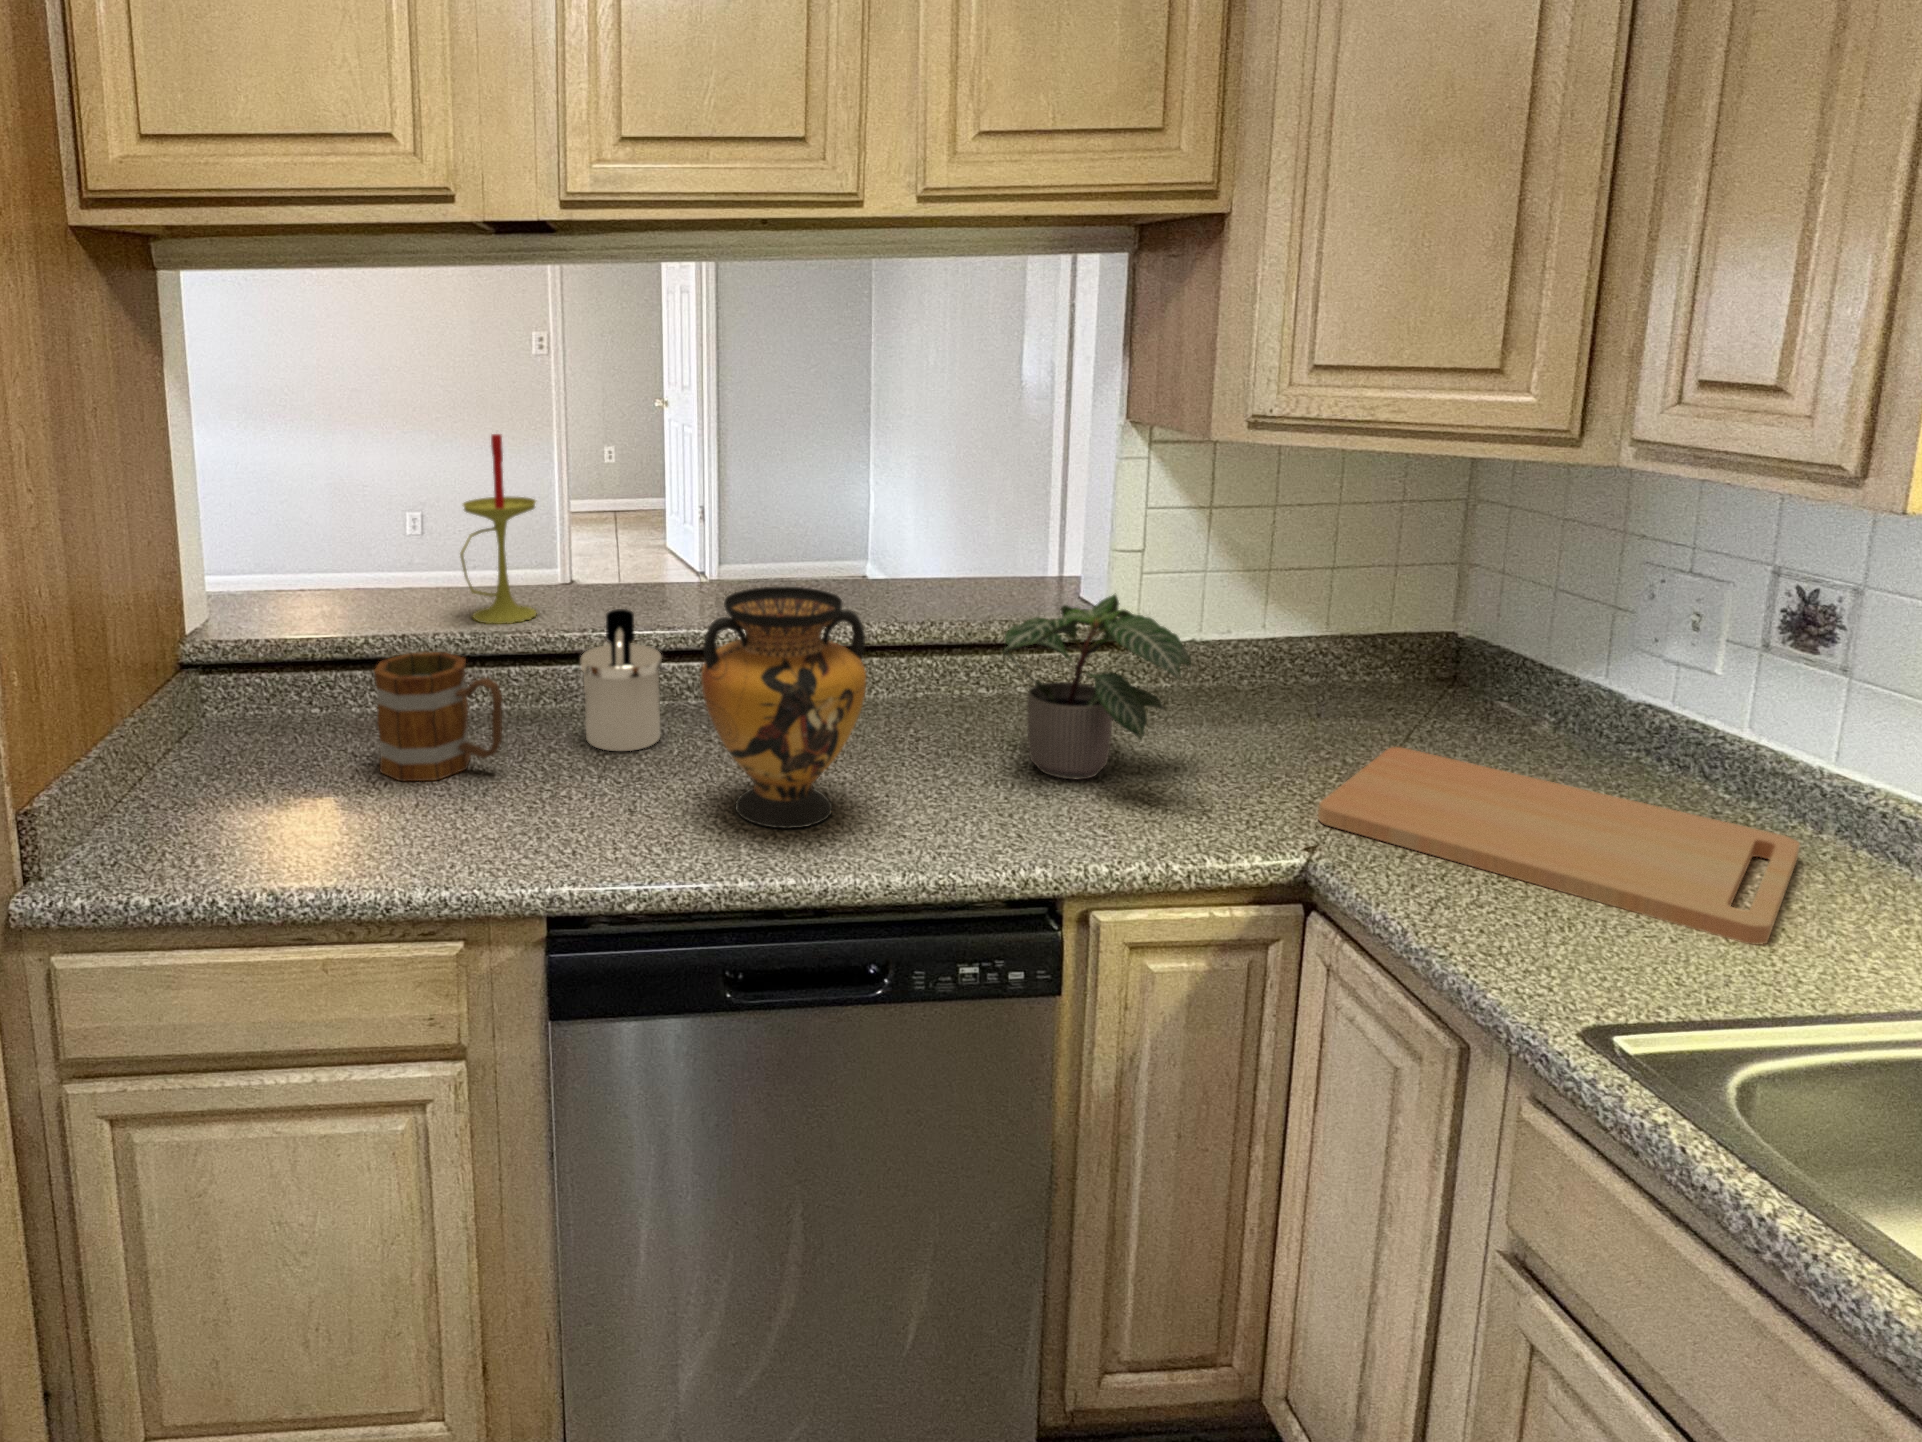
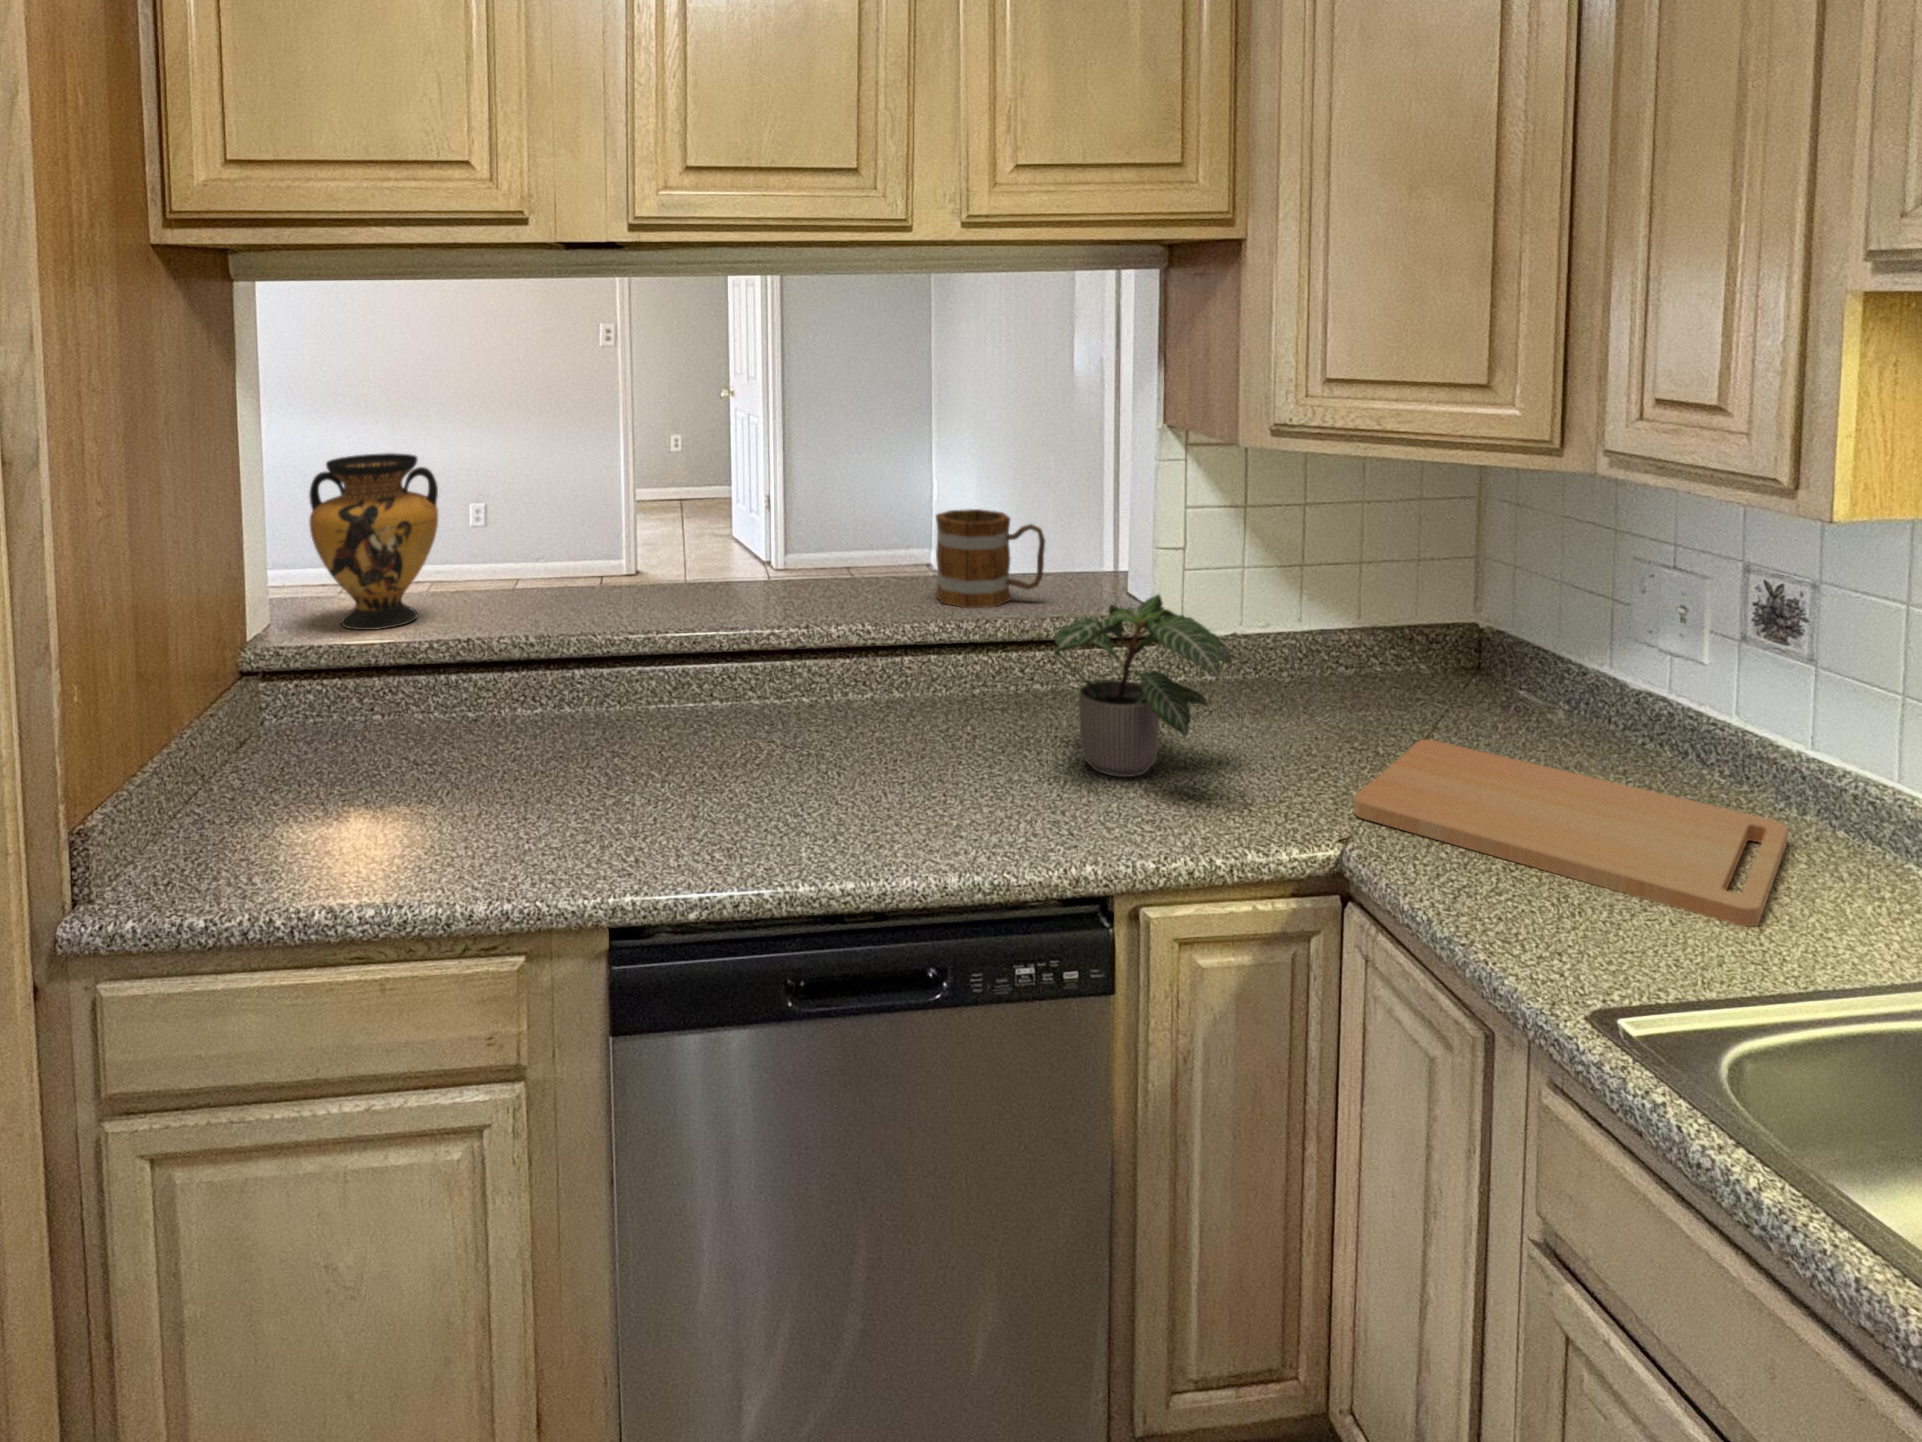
candle: present [460,434,536,624] -> none [525,434,602,628]
vase: present [701,587,866,828] -> present [309,453,438,630]
soap dispenser: present [580,609,662,751] -> none [645,613,725,756]
mug: present [374,652,503,781] -> present [936,509,1045,608]

